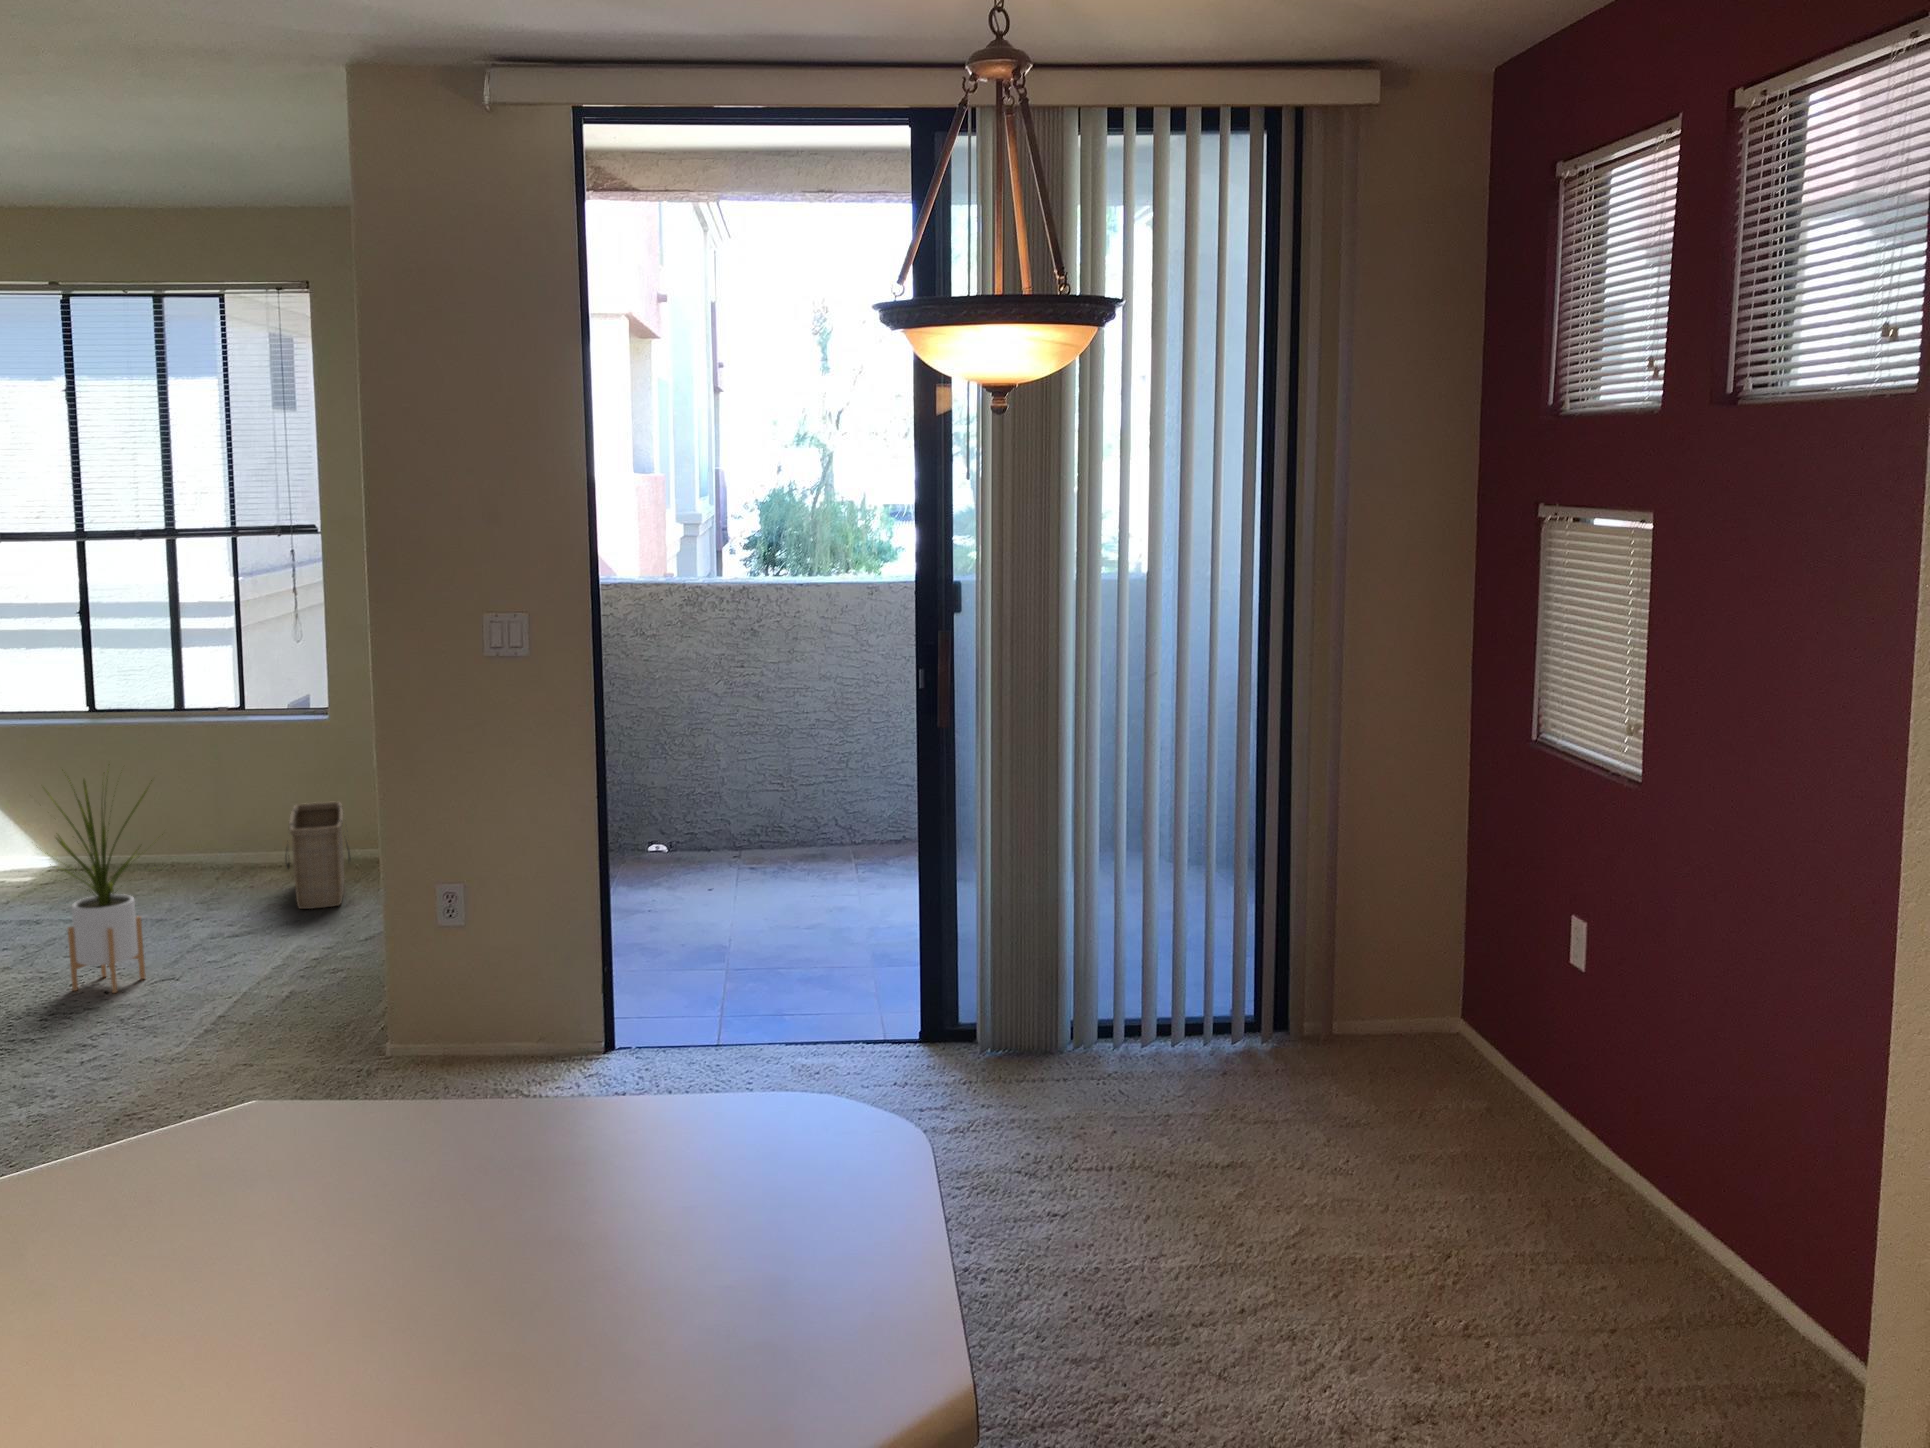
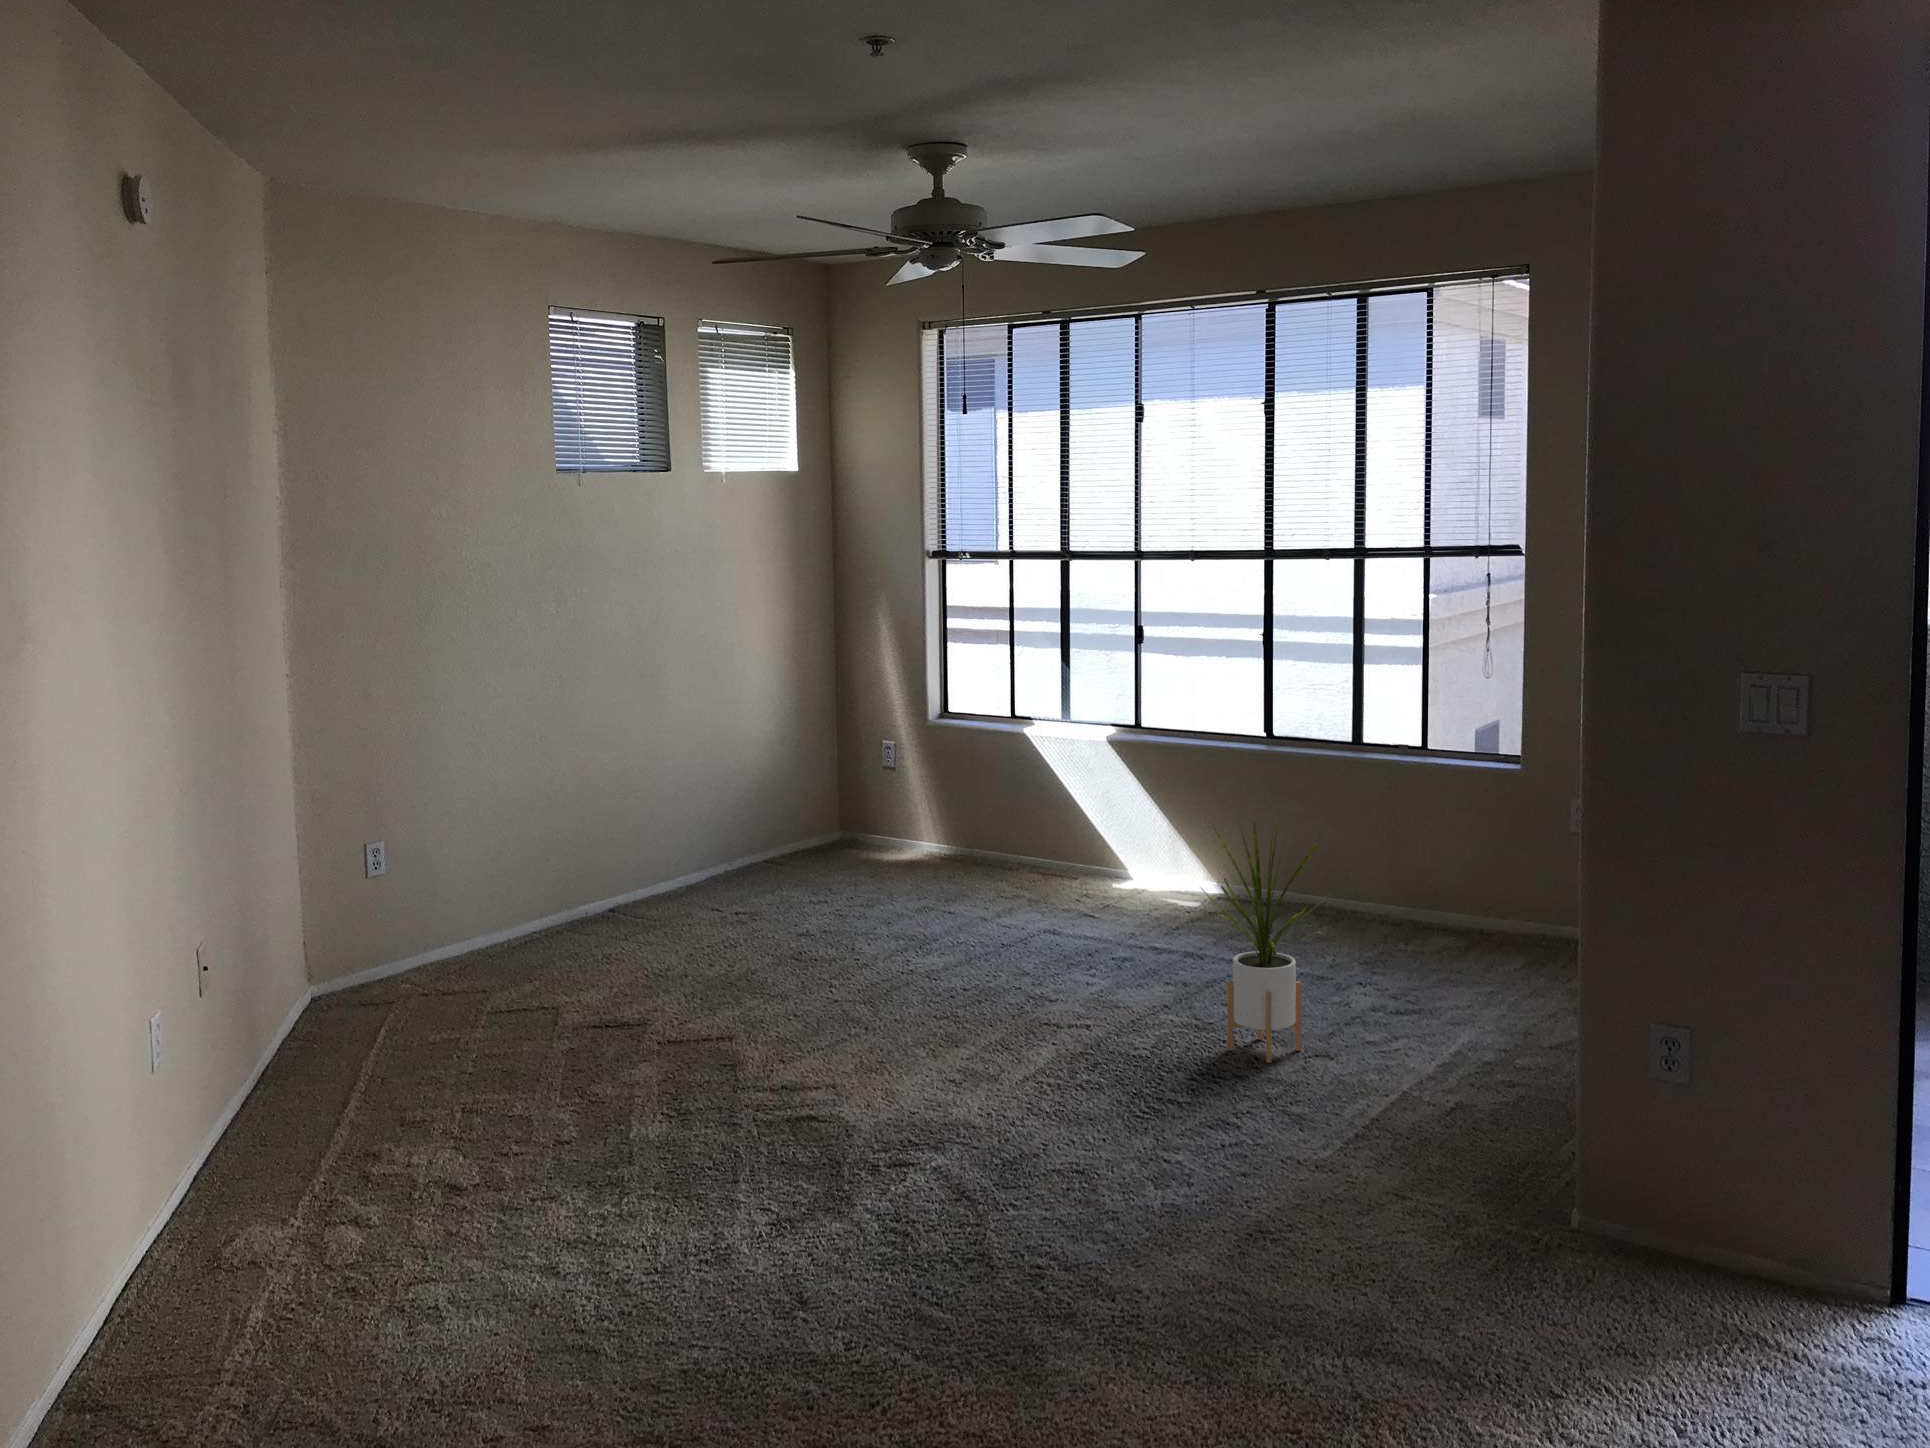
basket: present [285,802,351,909] -> none [1458,867,1534,995]

